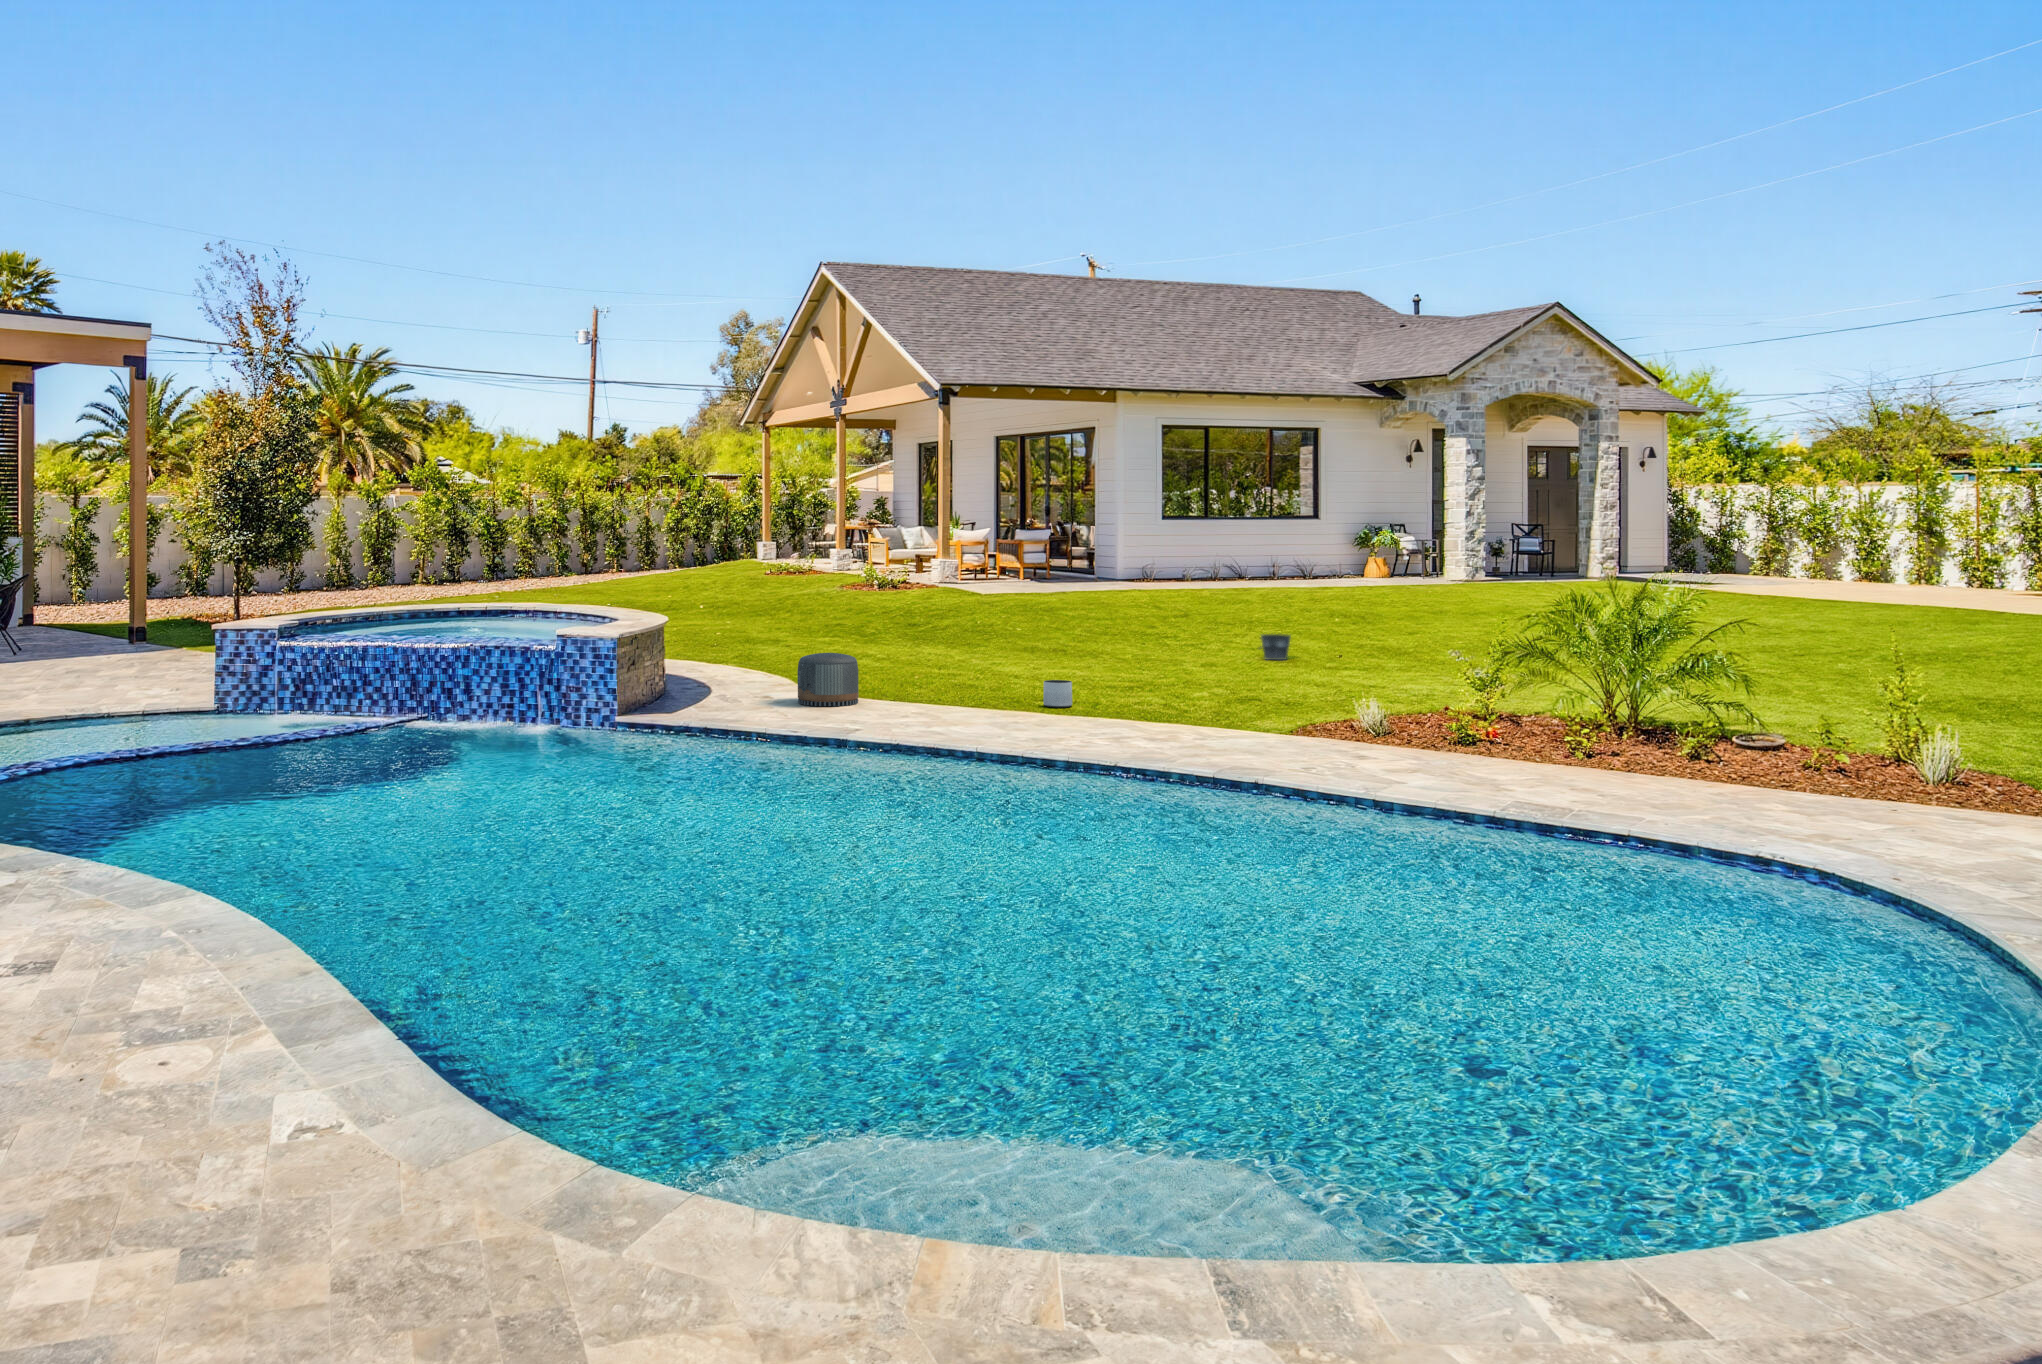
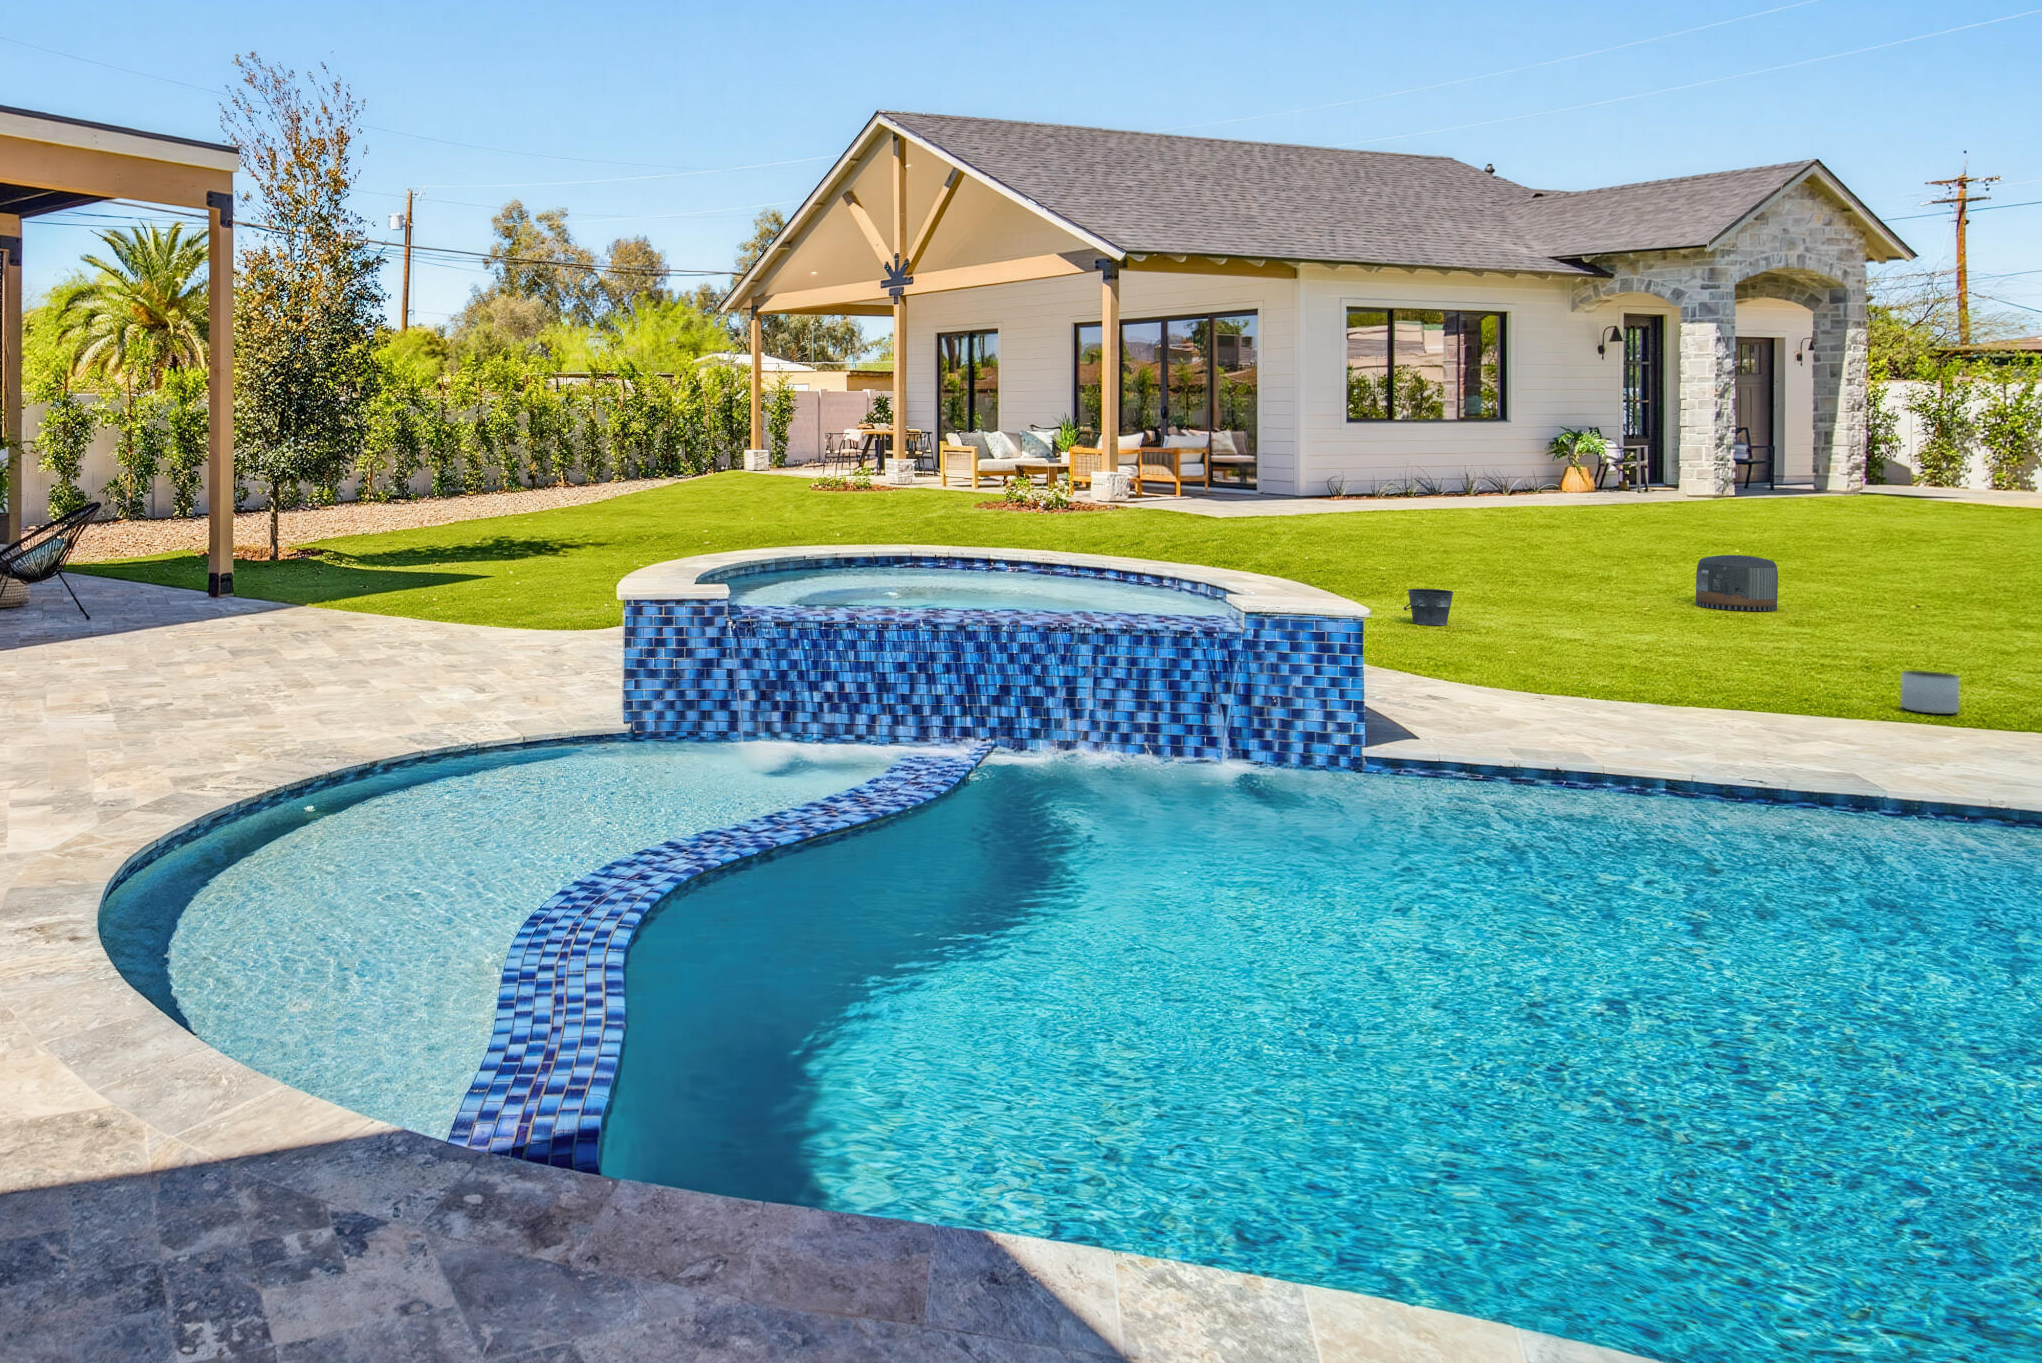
bucket: present [1260,634,1290,660] -> present [1404,589,1454,625]
pouf: present [798,653,858,706] -> present [1696,555,1778,611]

